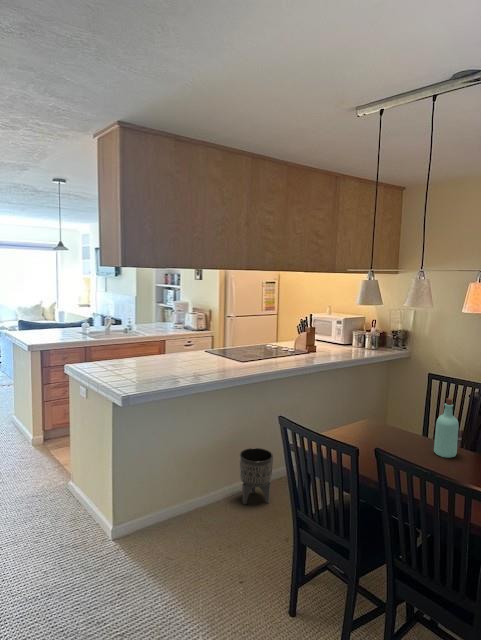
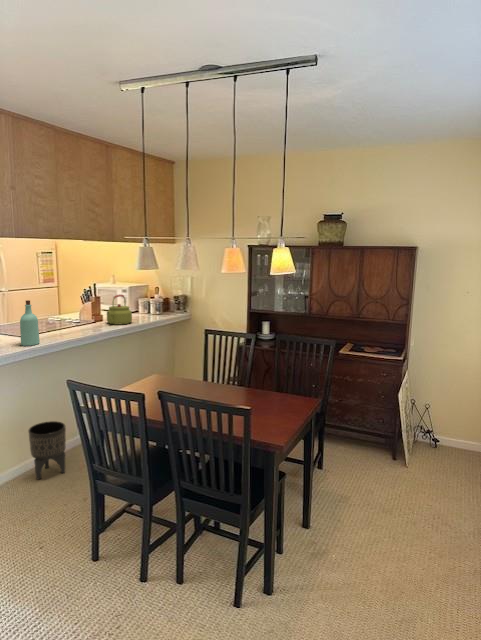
kettle: none [320,327,346,358] -> present [107,295,132,325]
bottle: present [434,398,459,458] -> present [20,300,40,346]

